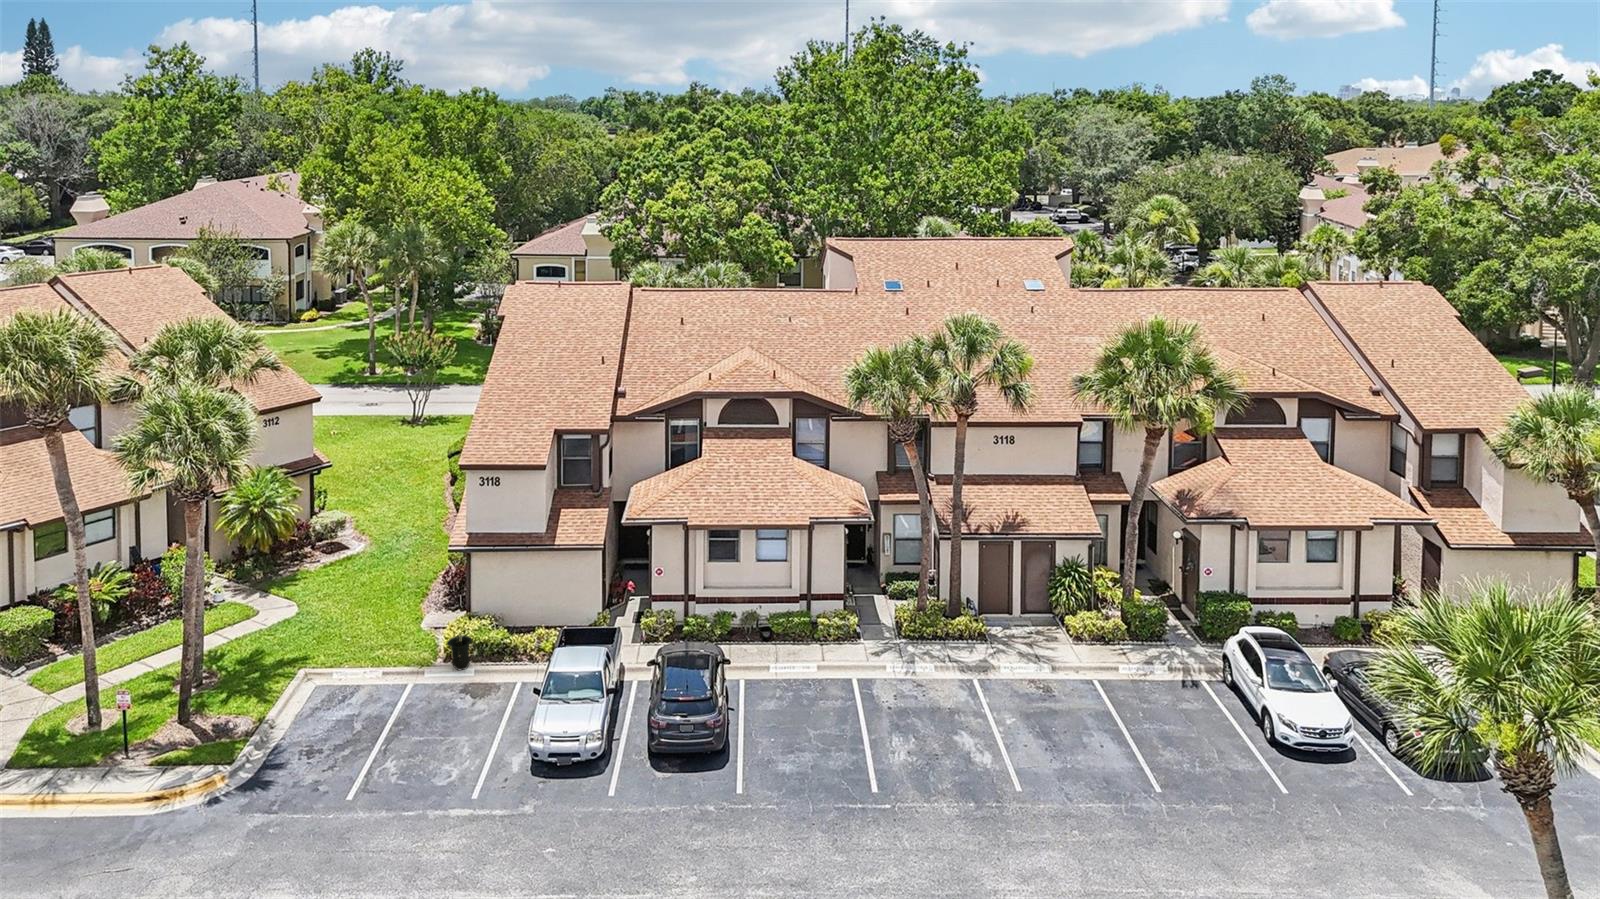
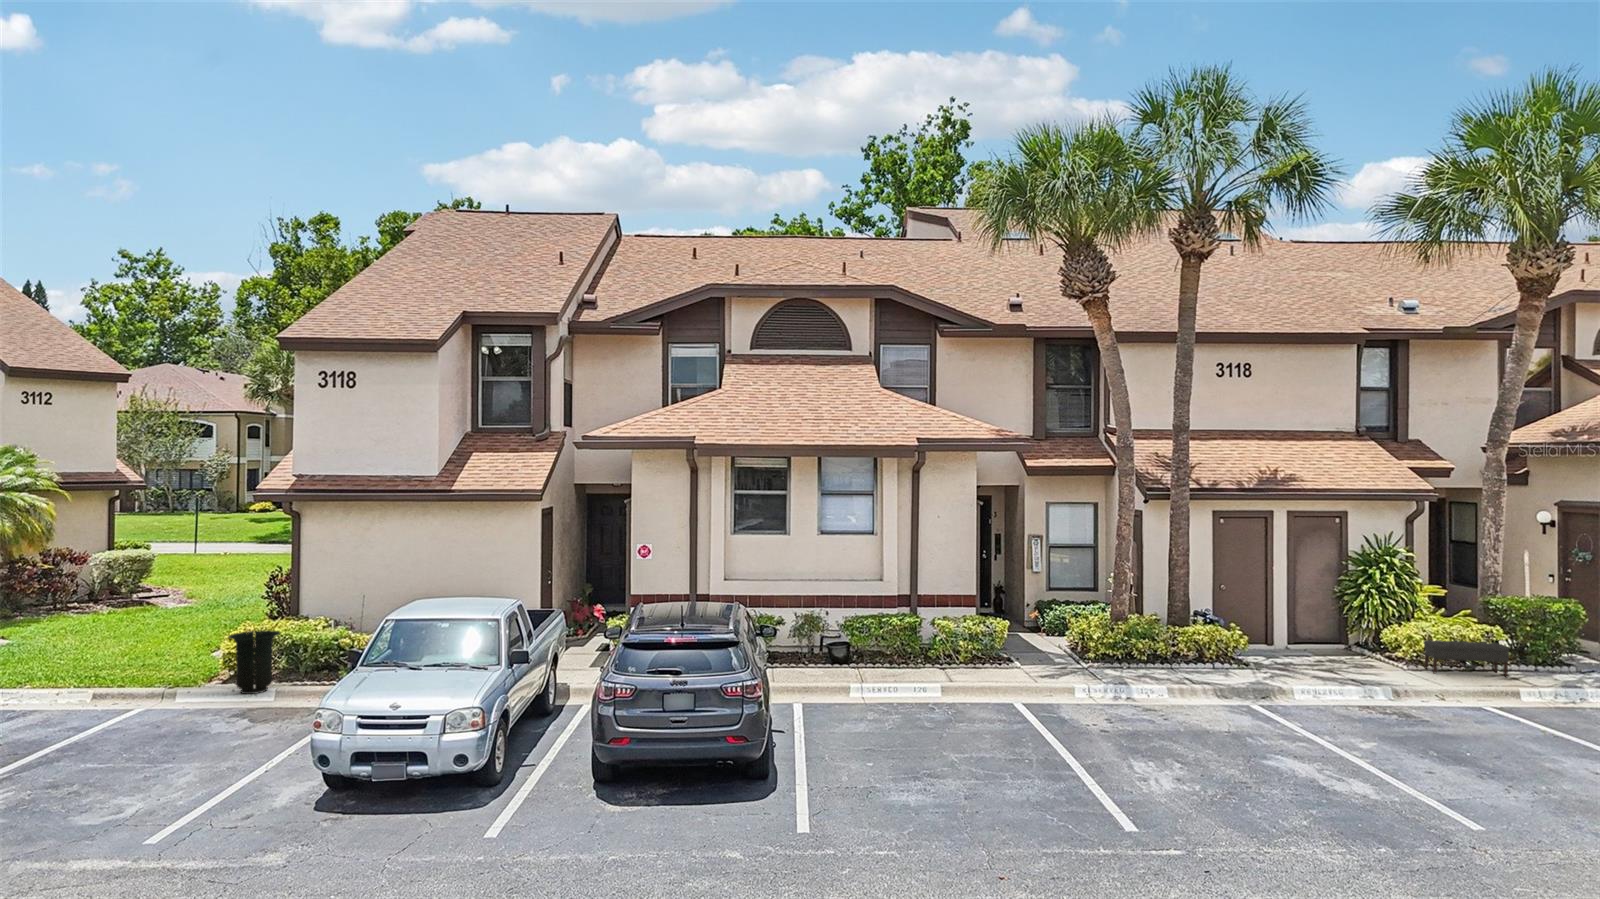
bench: none [1078,627,1118,651] -> present [1424,640,1509,677]

